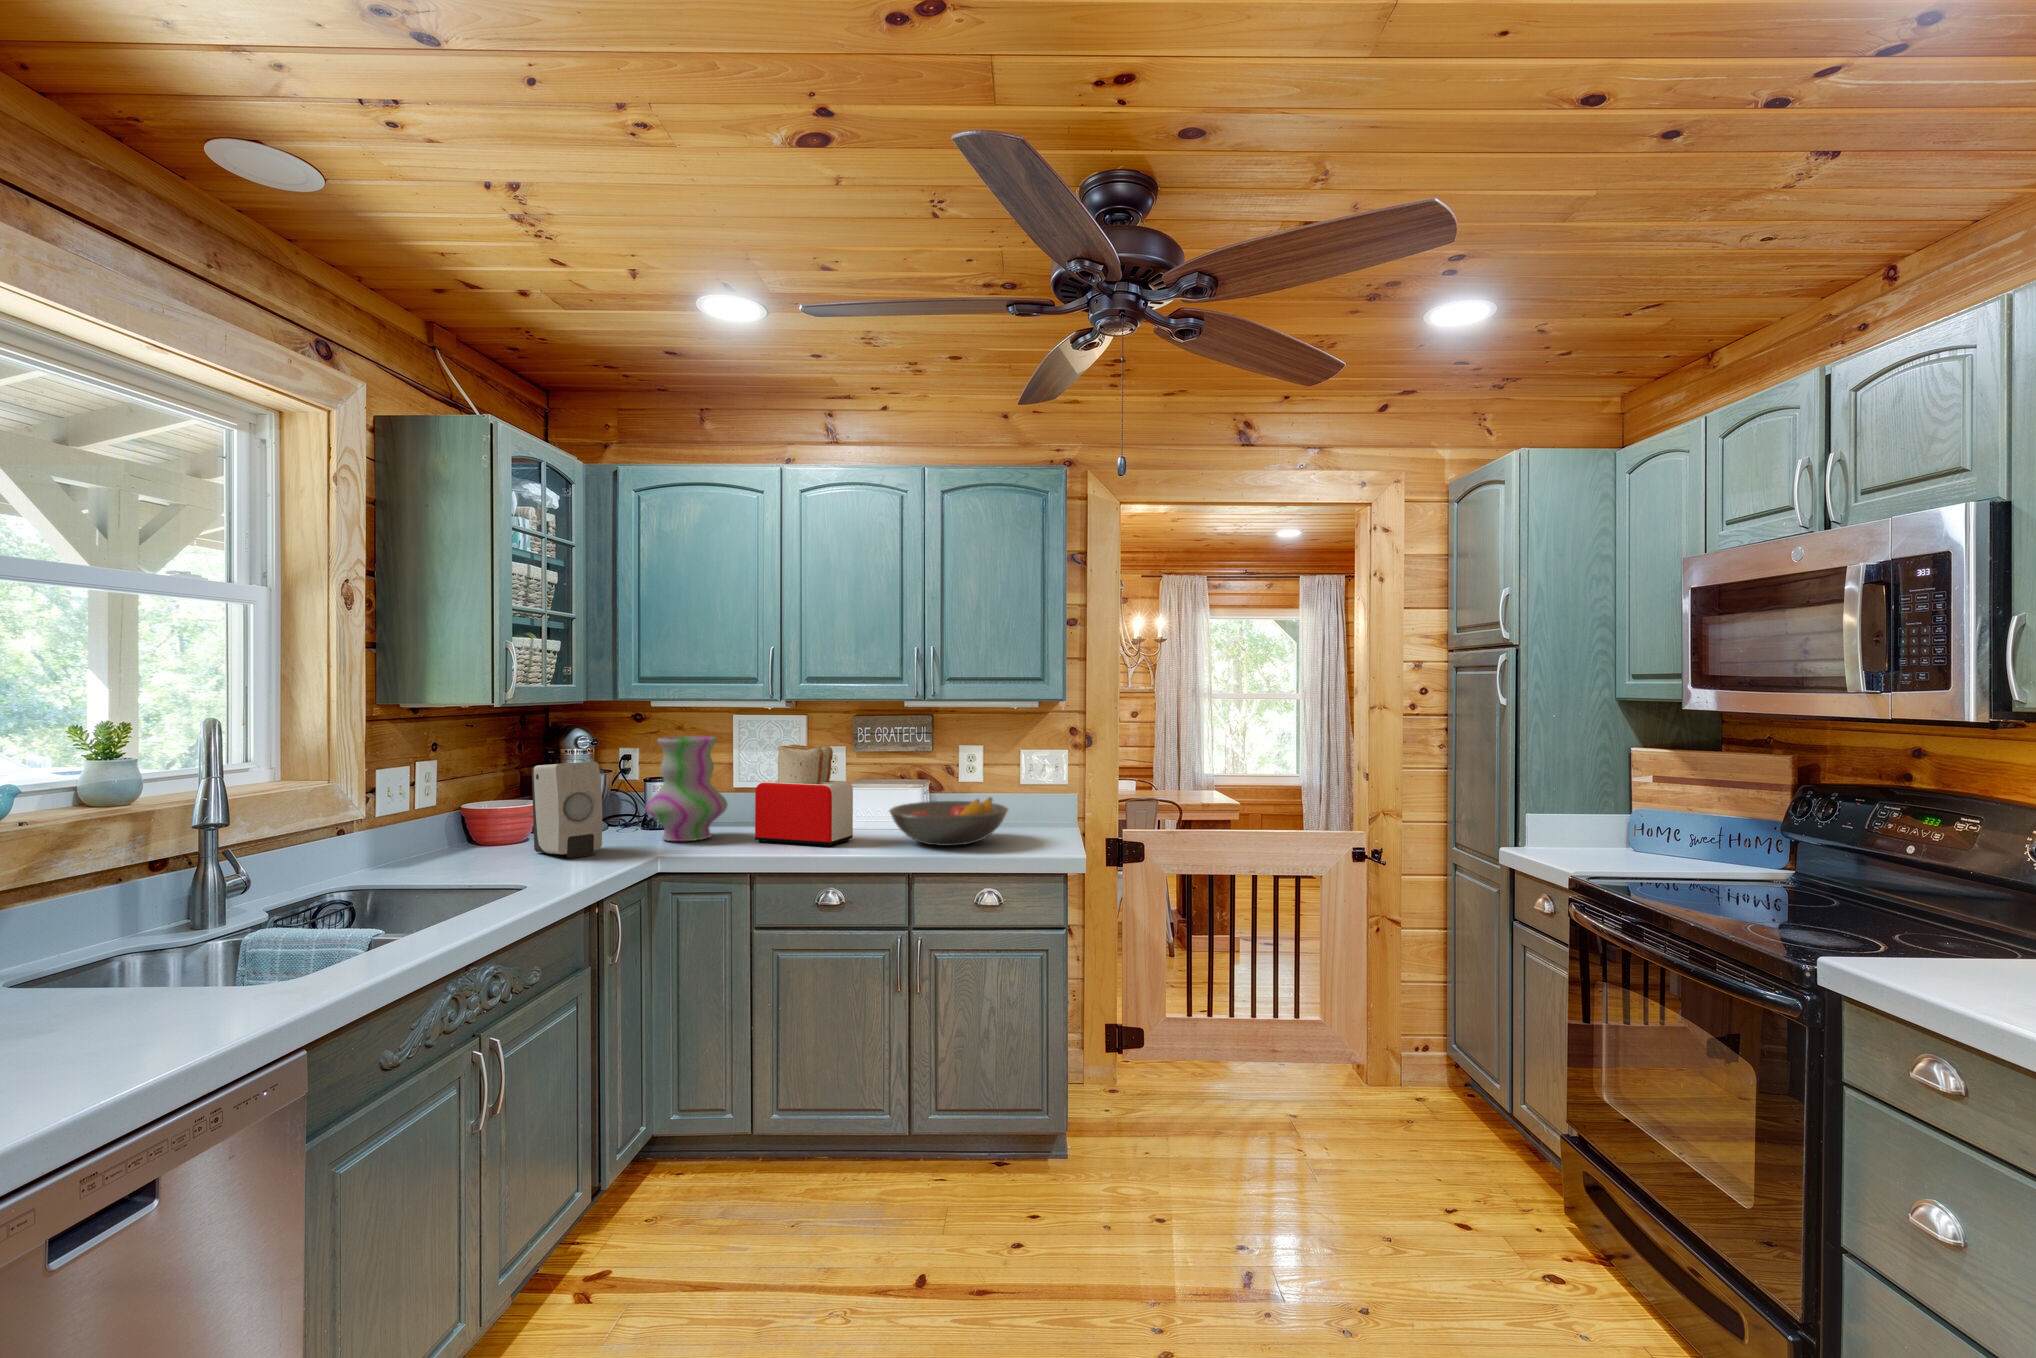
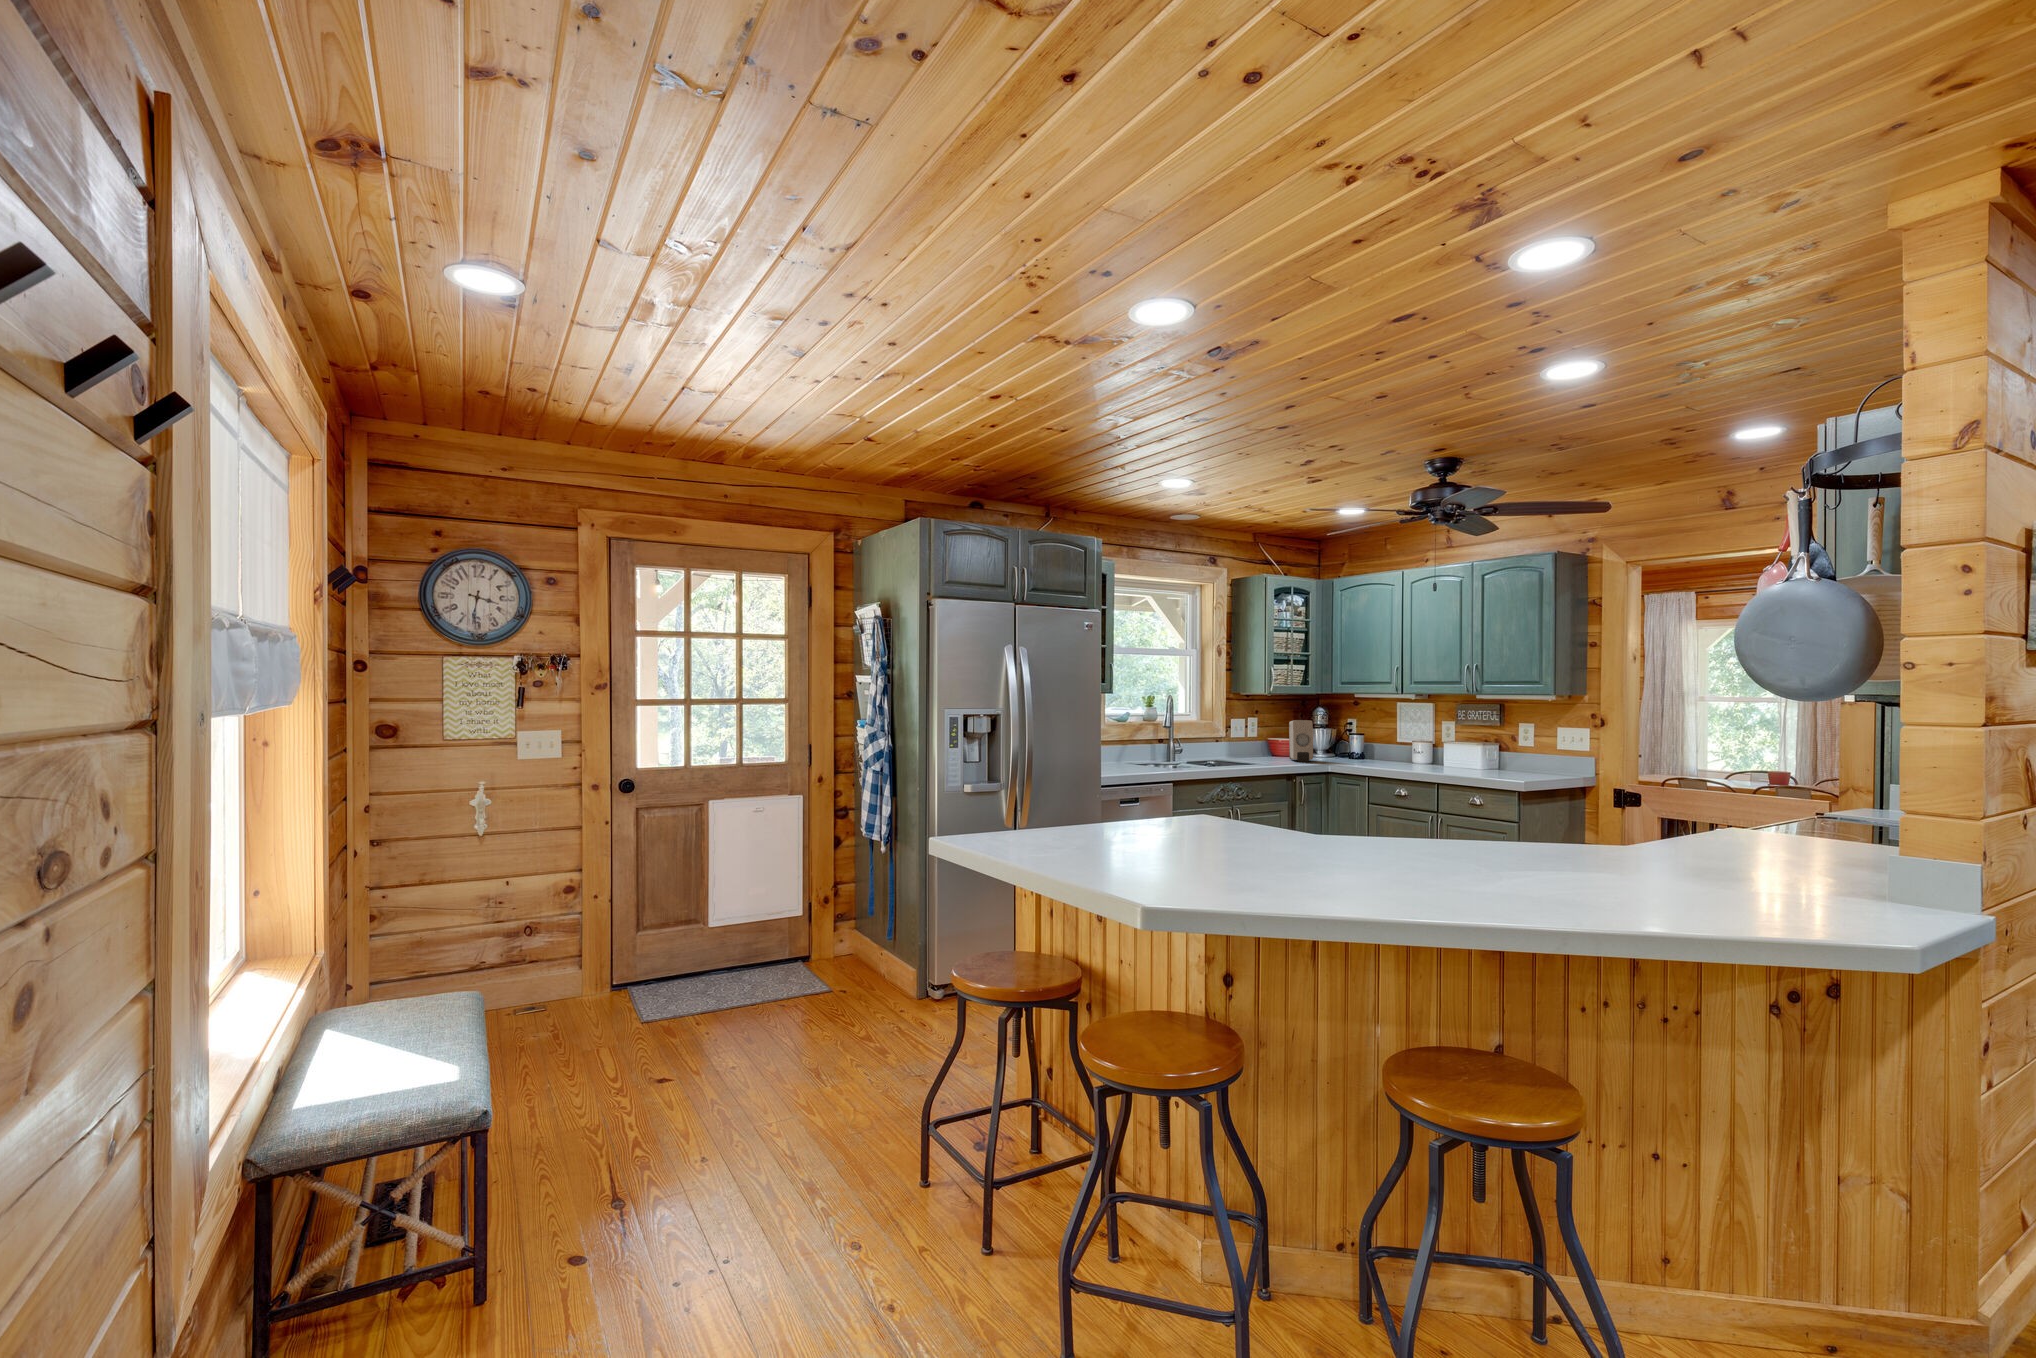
vase: present [646,736,728,841] -> none [1339,712,1379,762]
toaster: present [755,745,853,847] -> none [1385,717,1432,769]
fruit bowl: present [889,797,1008,846] -> none [1442,750,1514,773]

